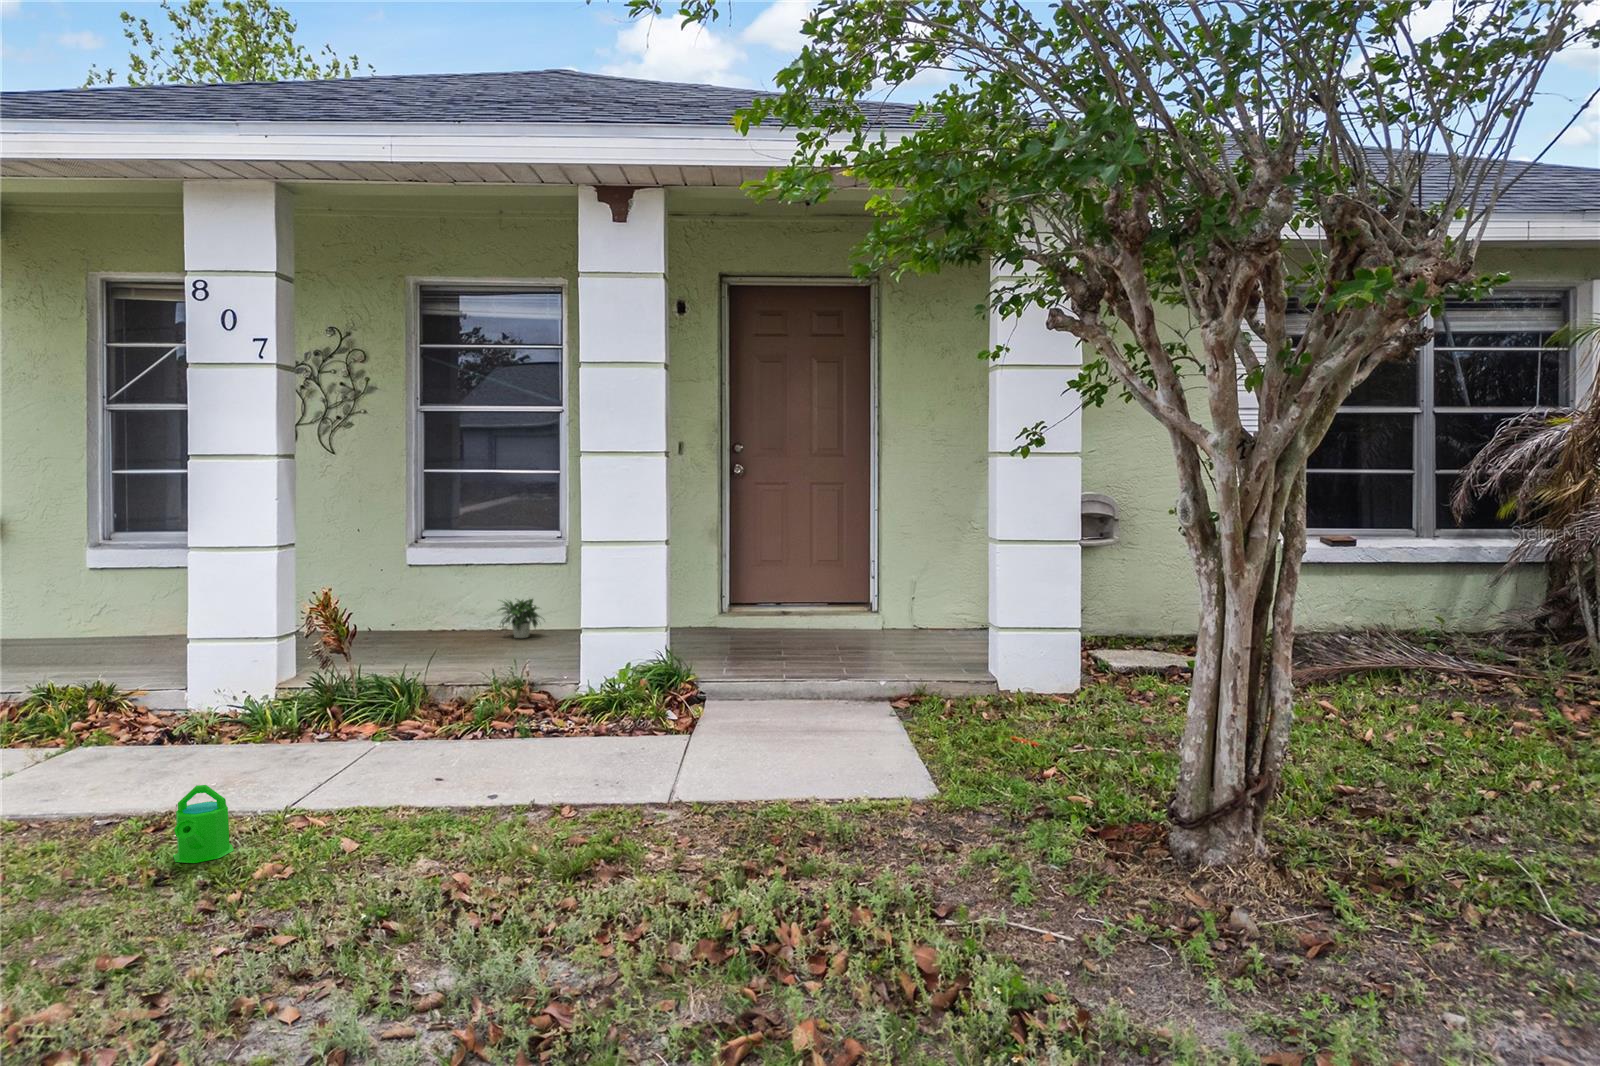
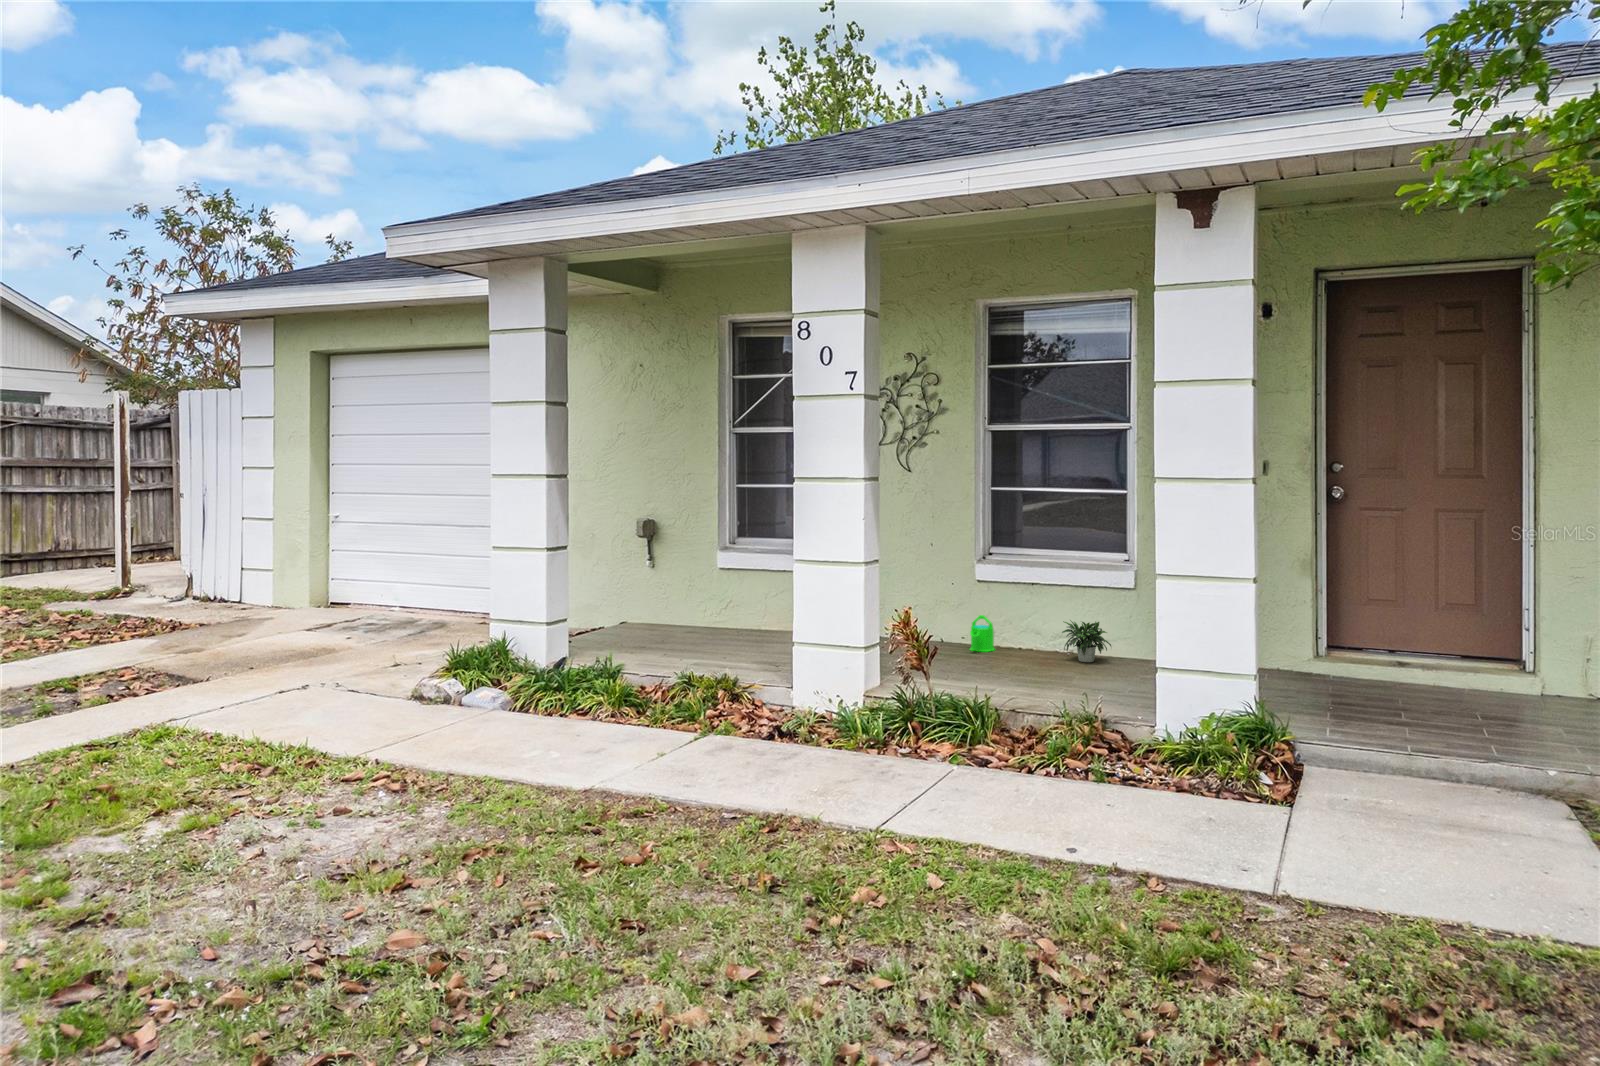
watering can: present [173,785,234,863] -> present [969,615,995,652]

